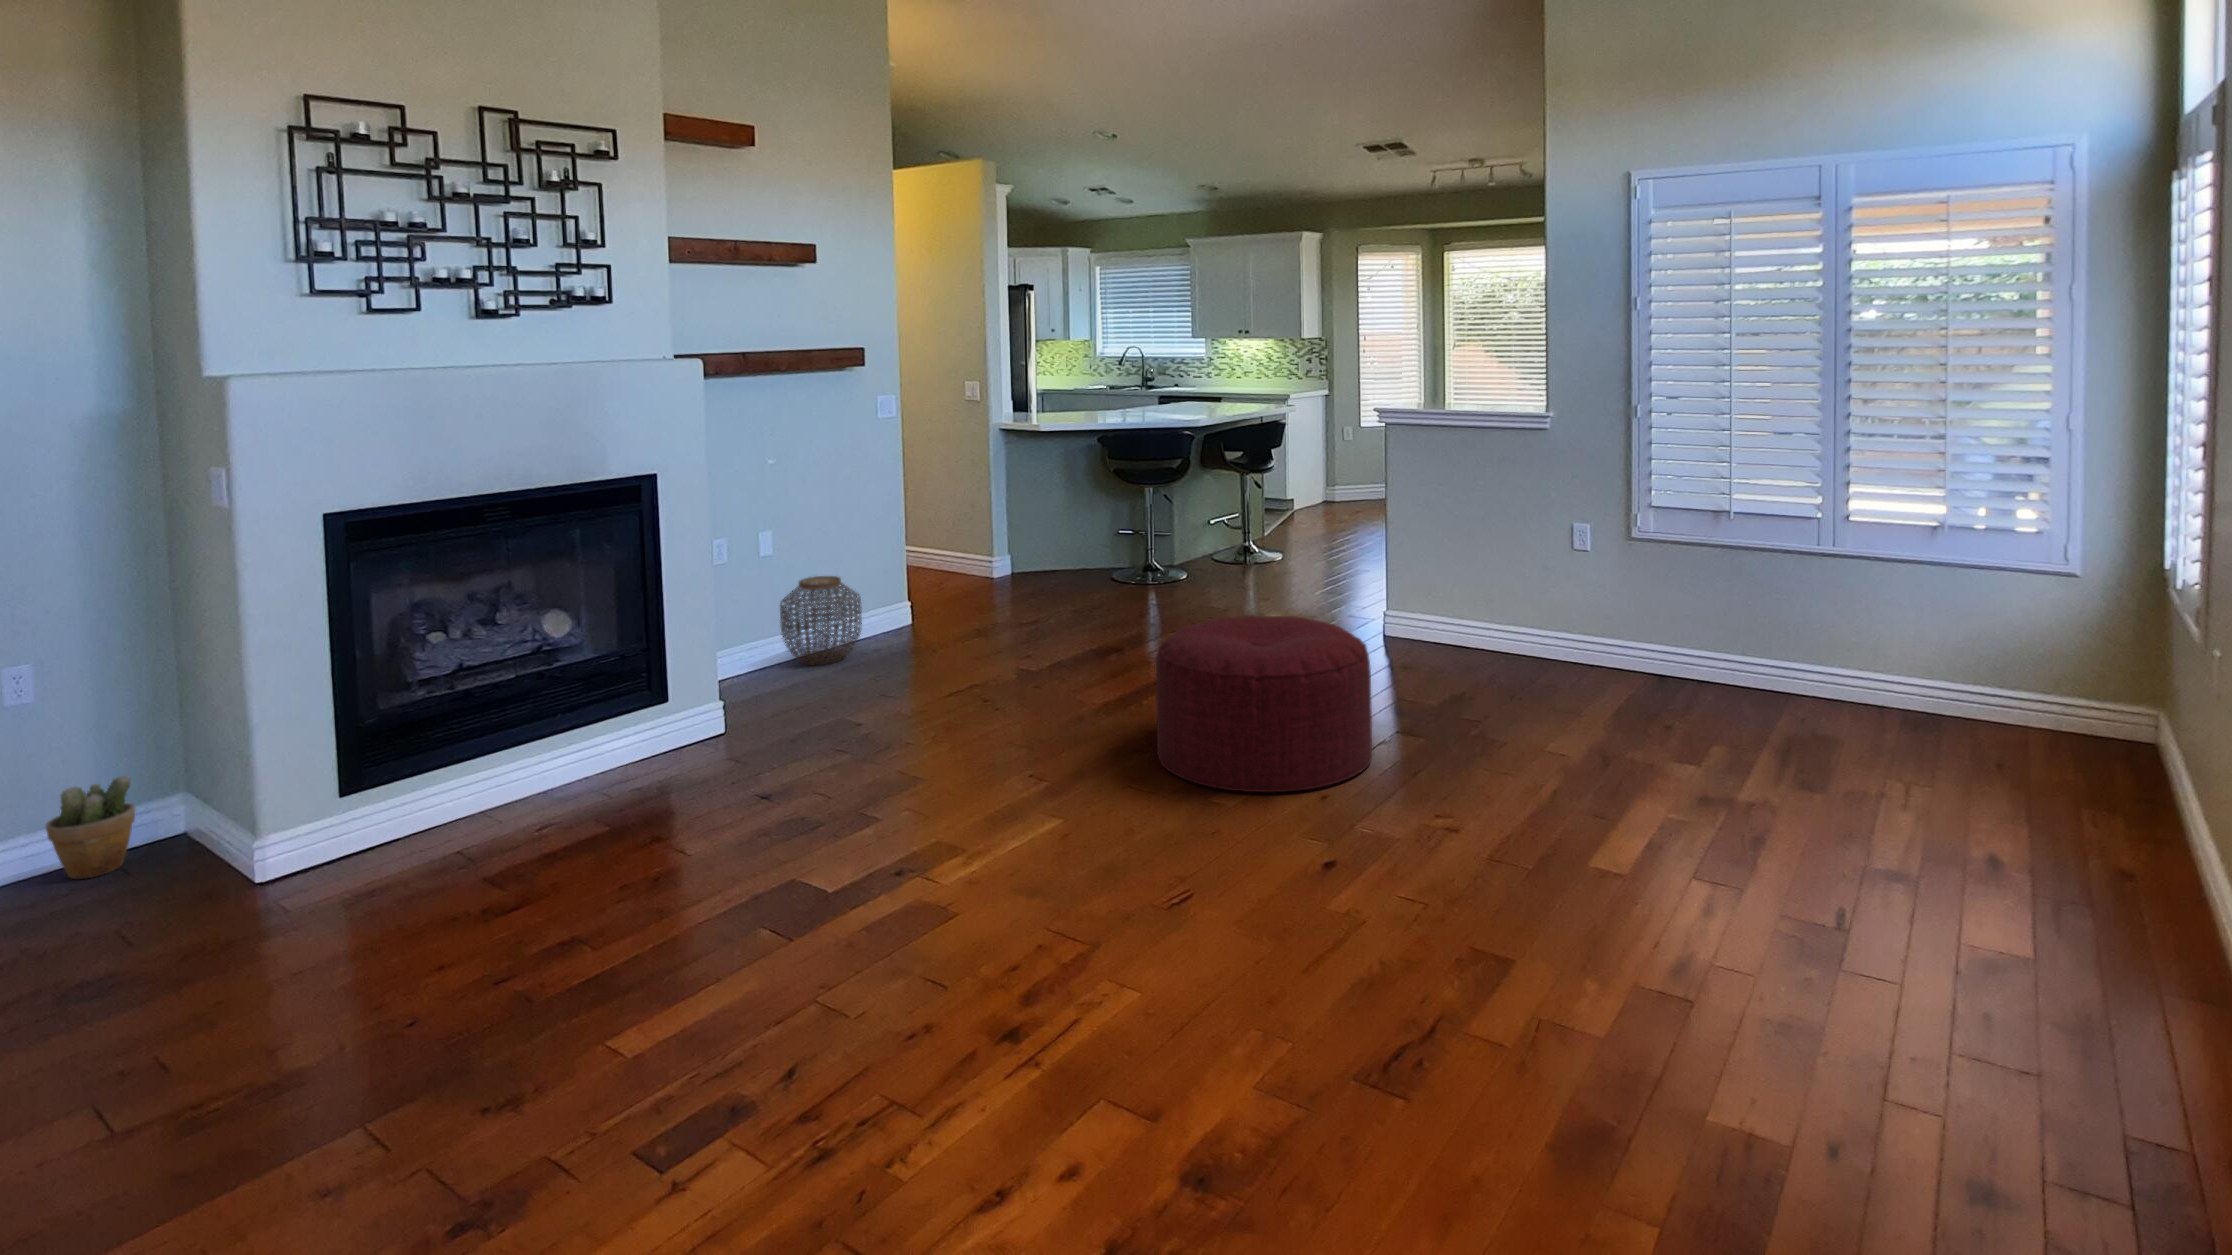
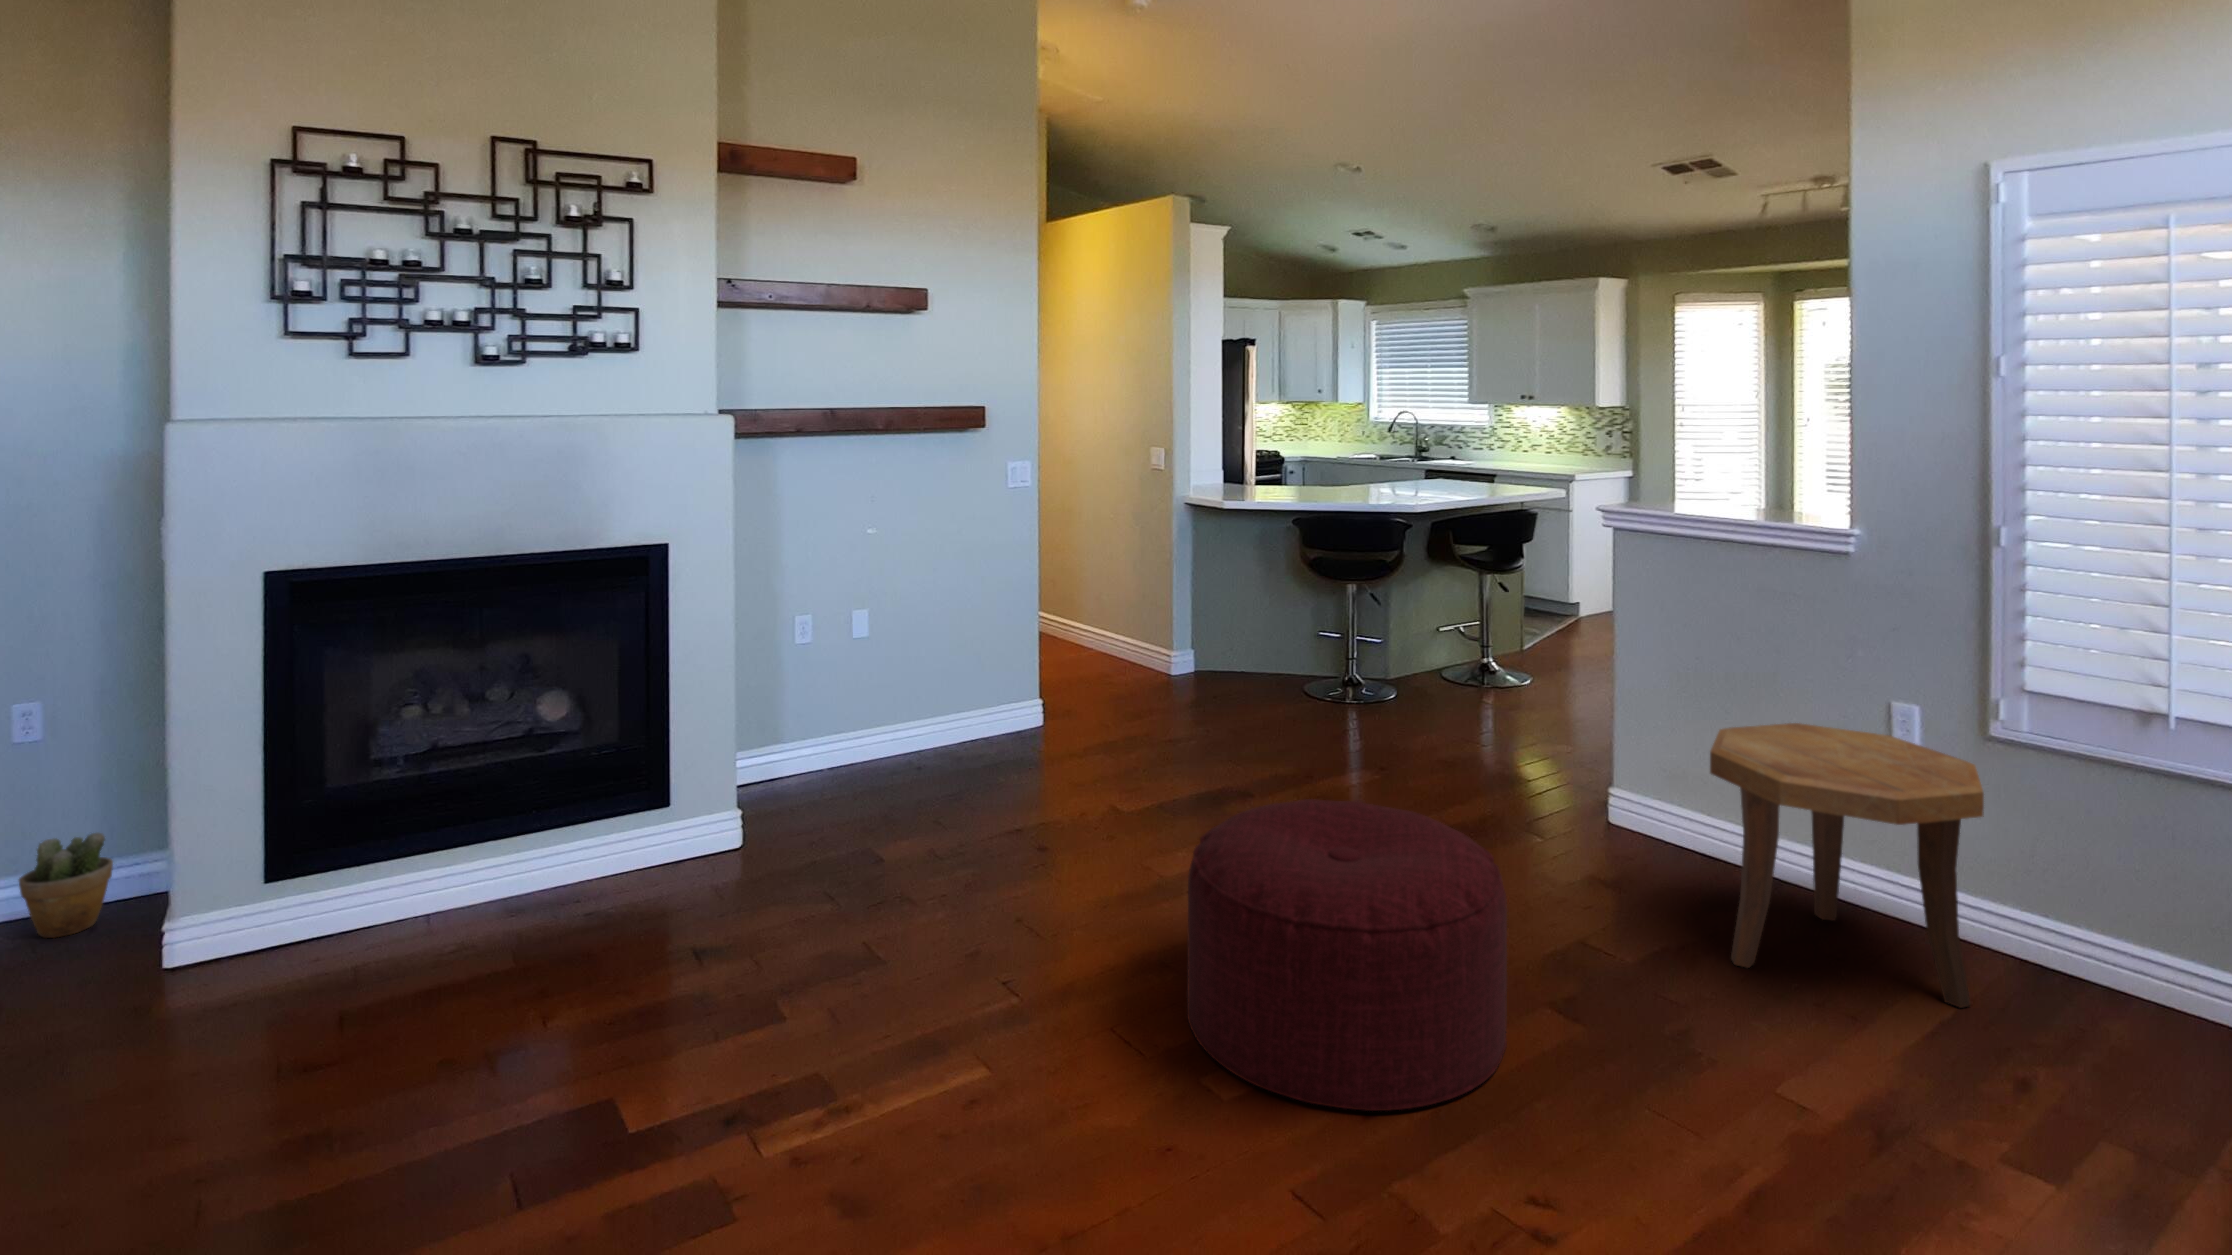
side table: none [1465,541,1622,696] -> present [1710,723,1984,1008]
woven basket: present [780,576,862,665] -> none [874,664,964,768]

